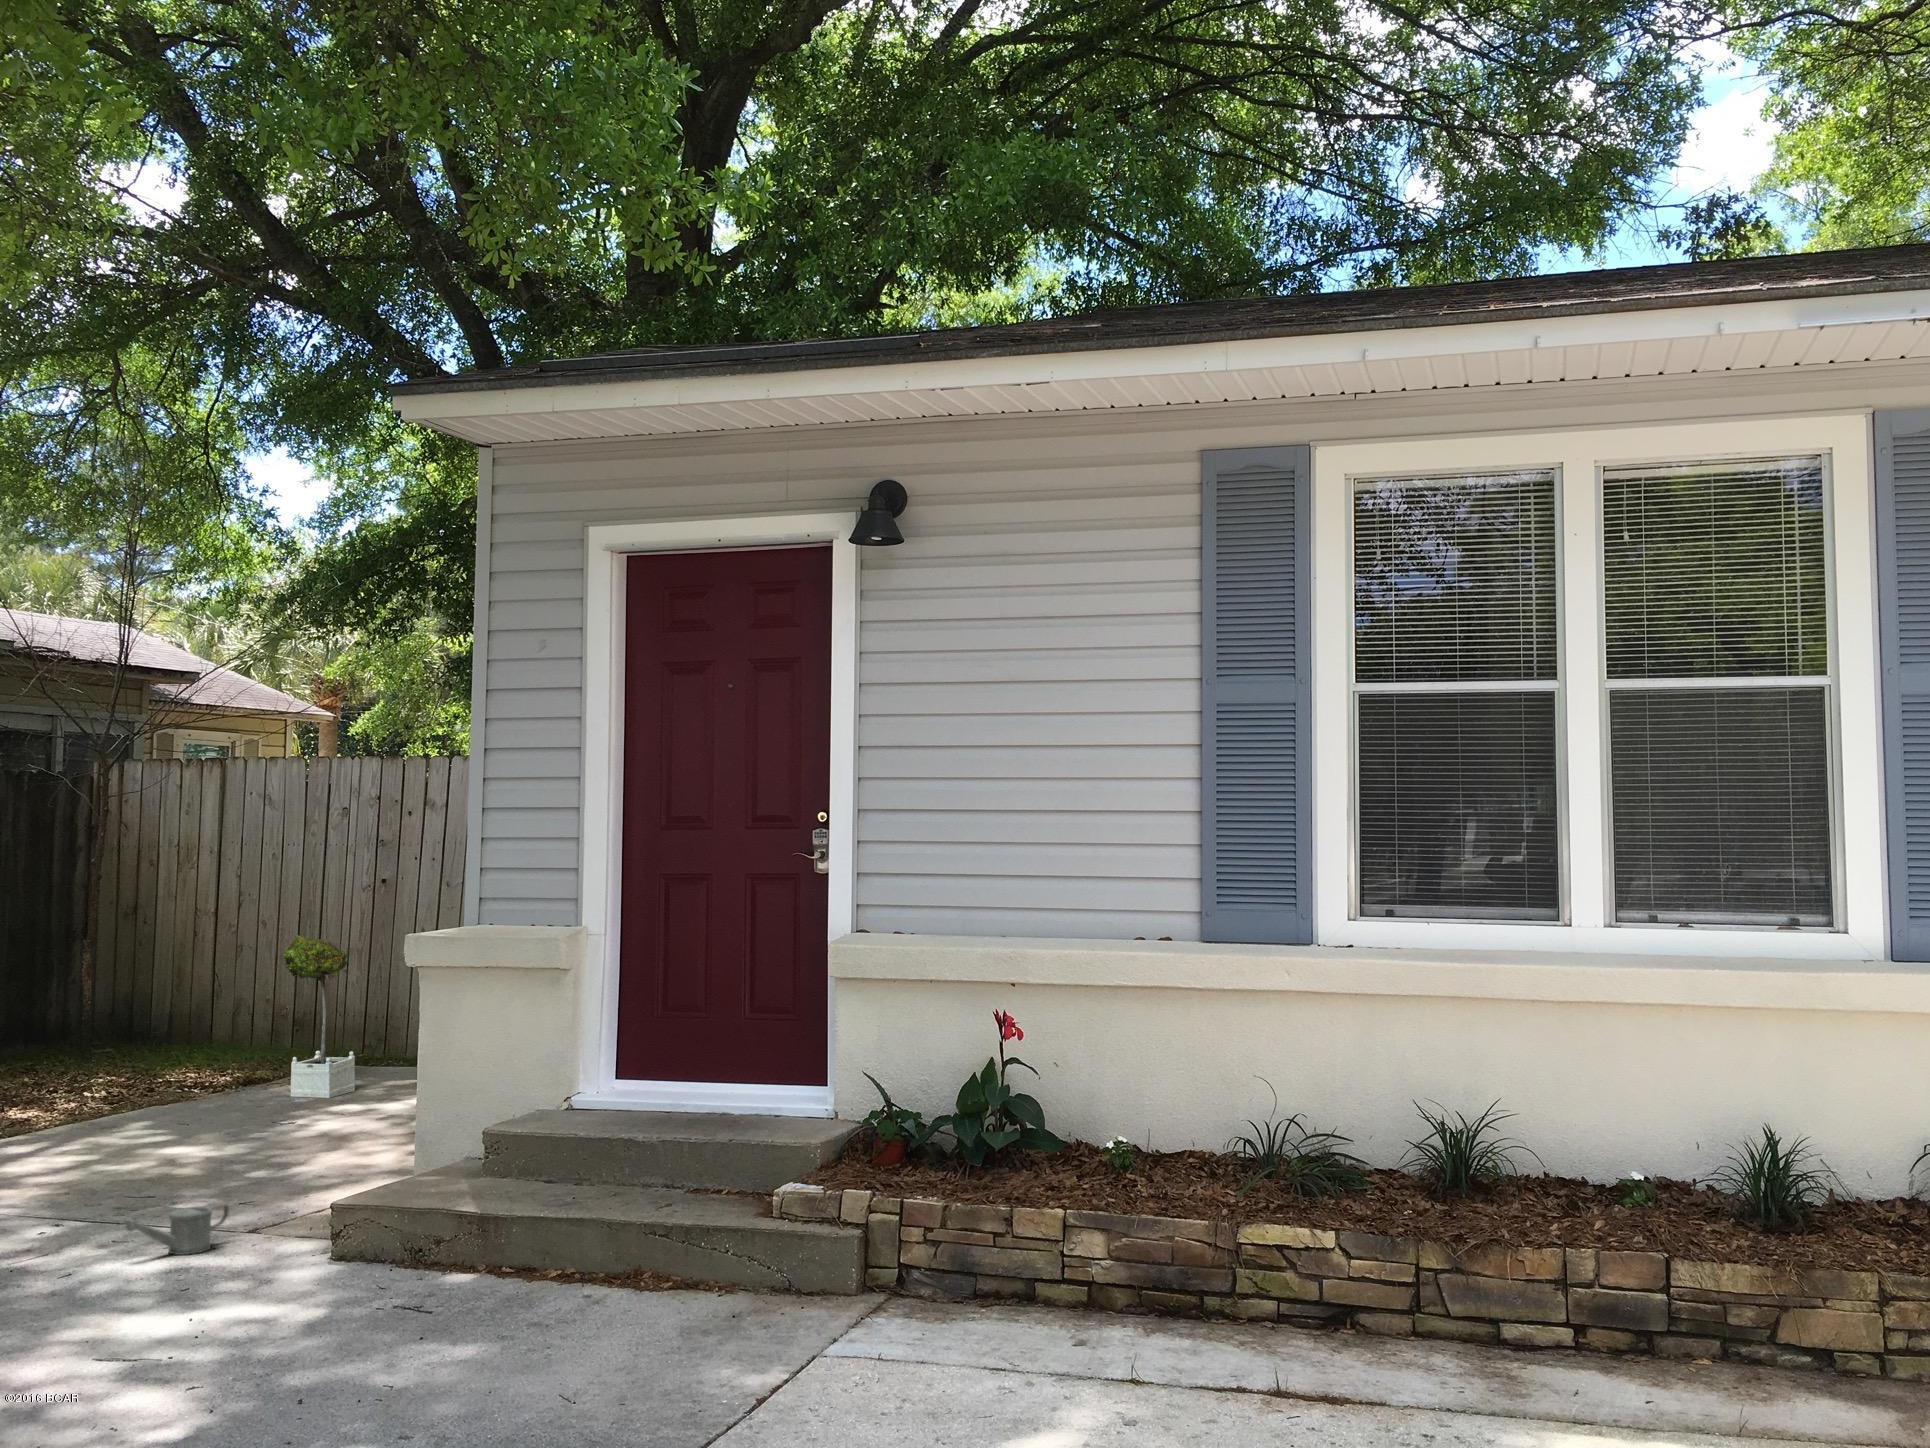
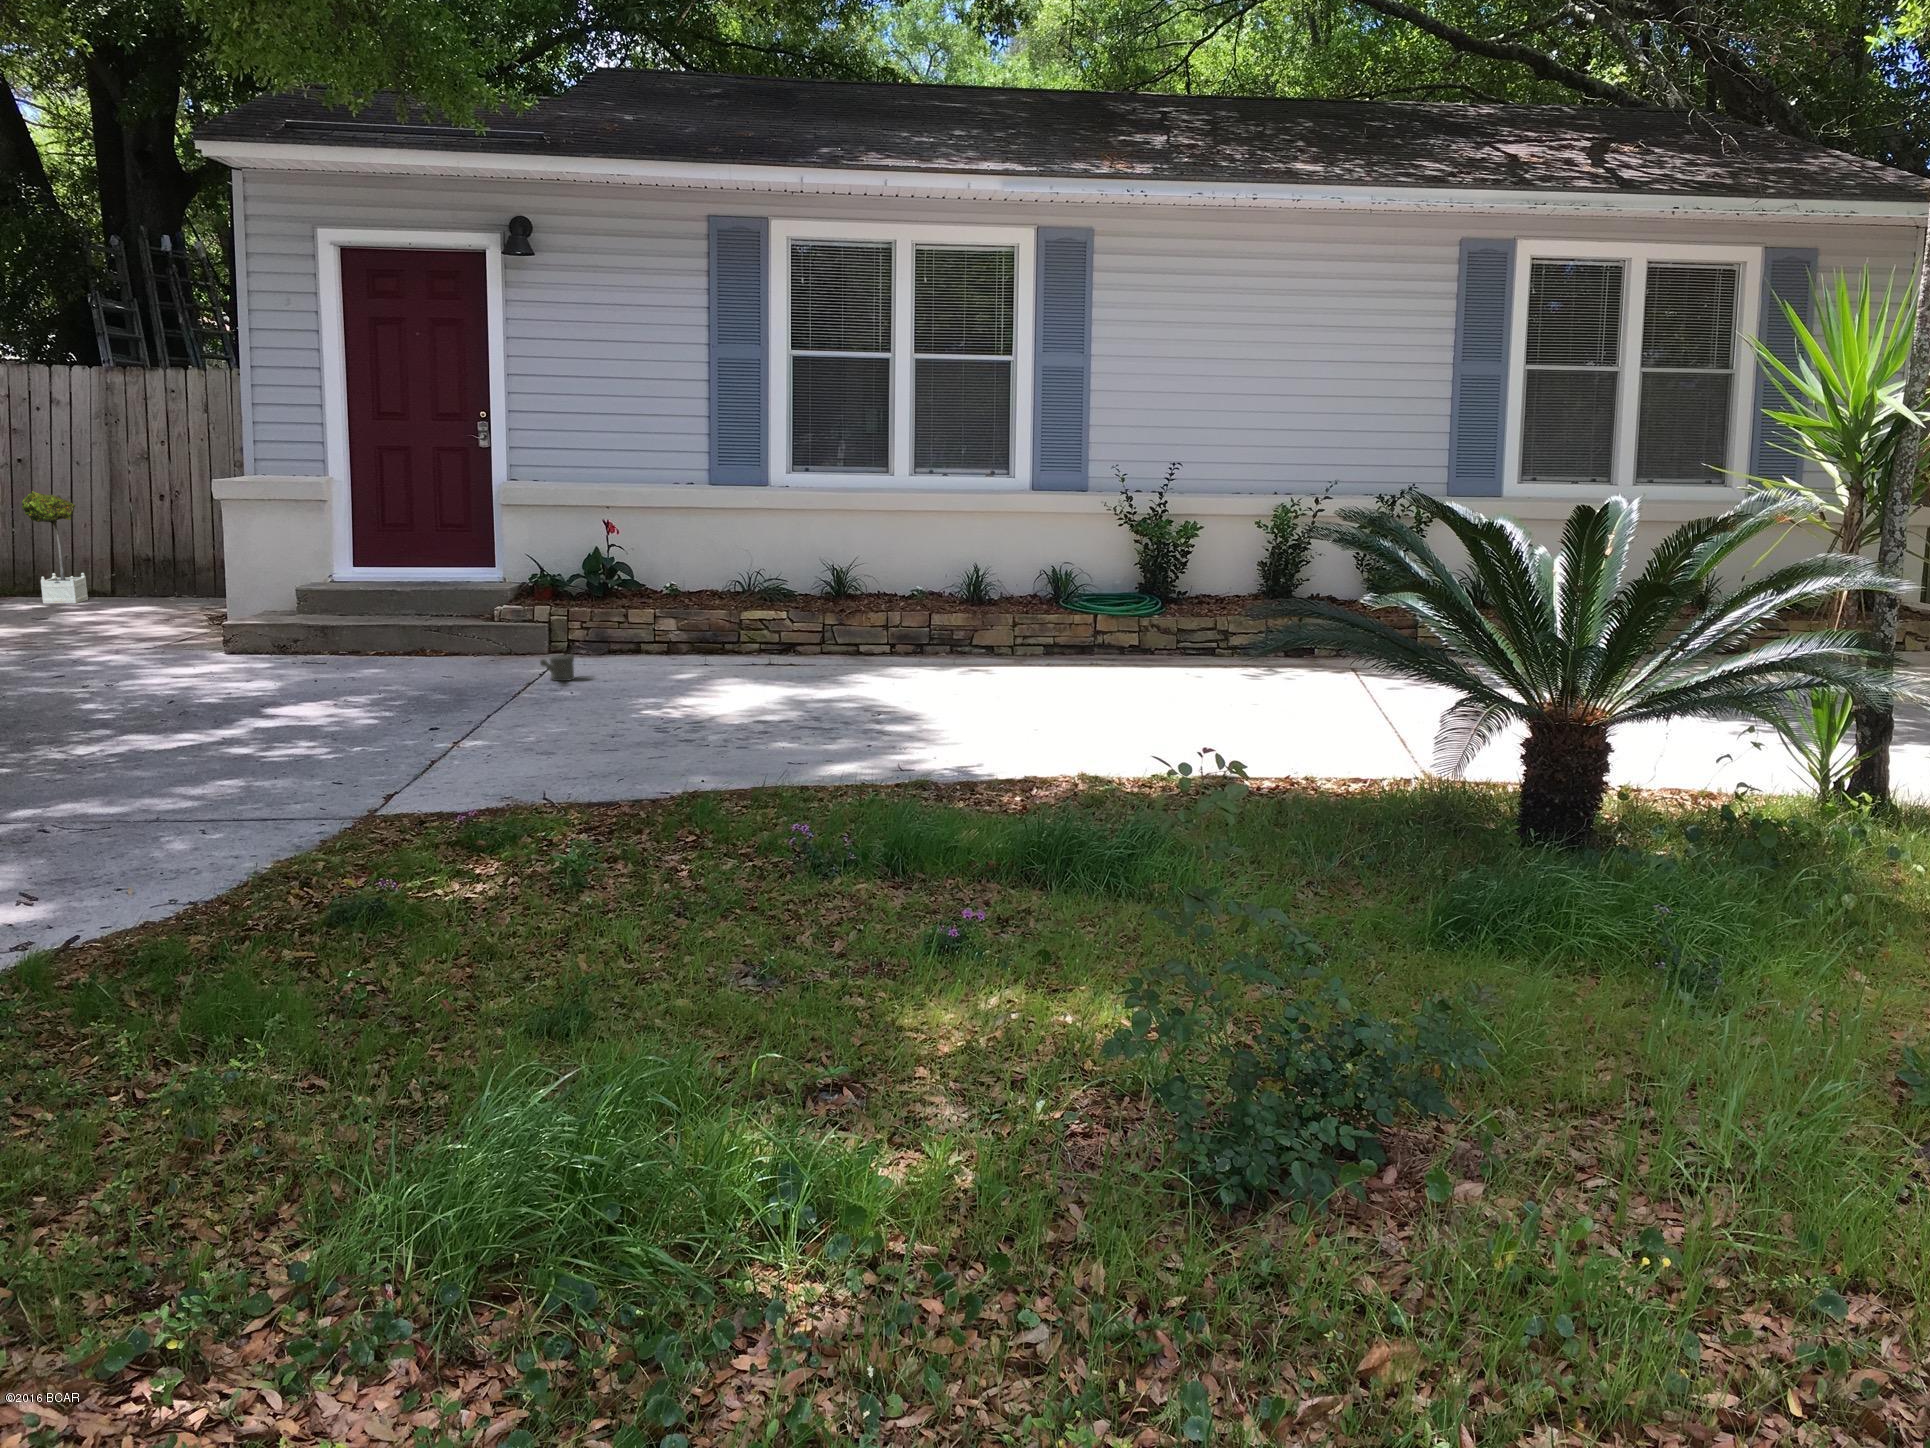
watering can: present [126,1204,229,1255] -> present [540,654,574,681]

